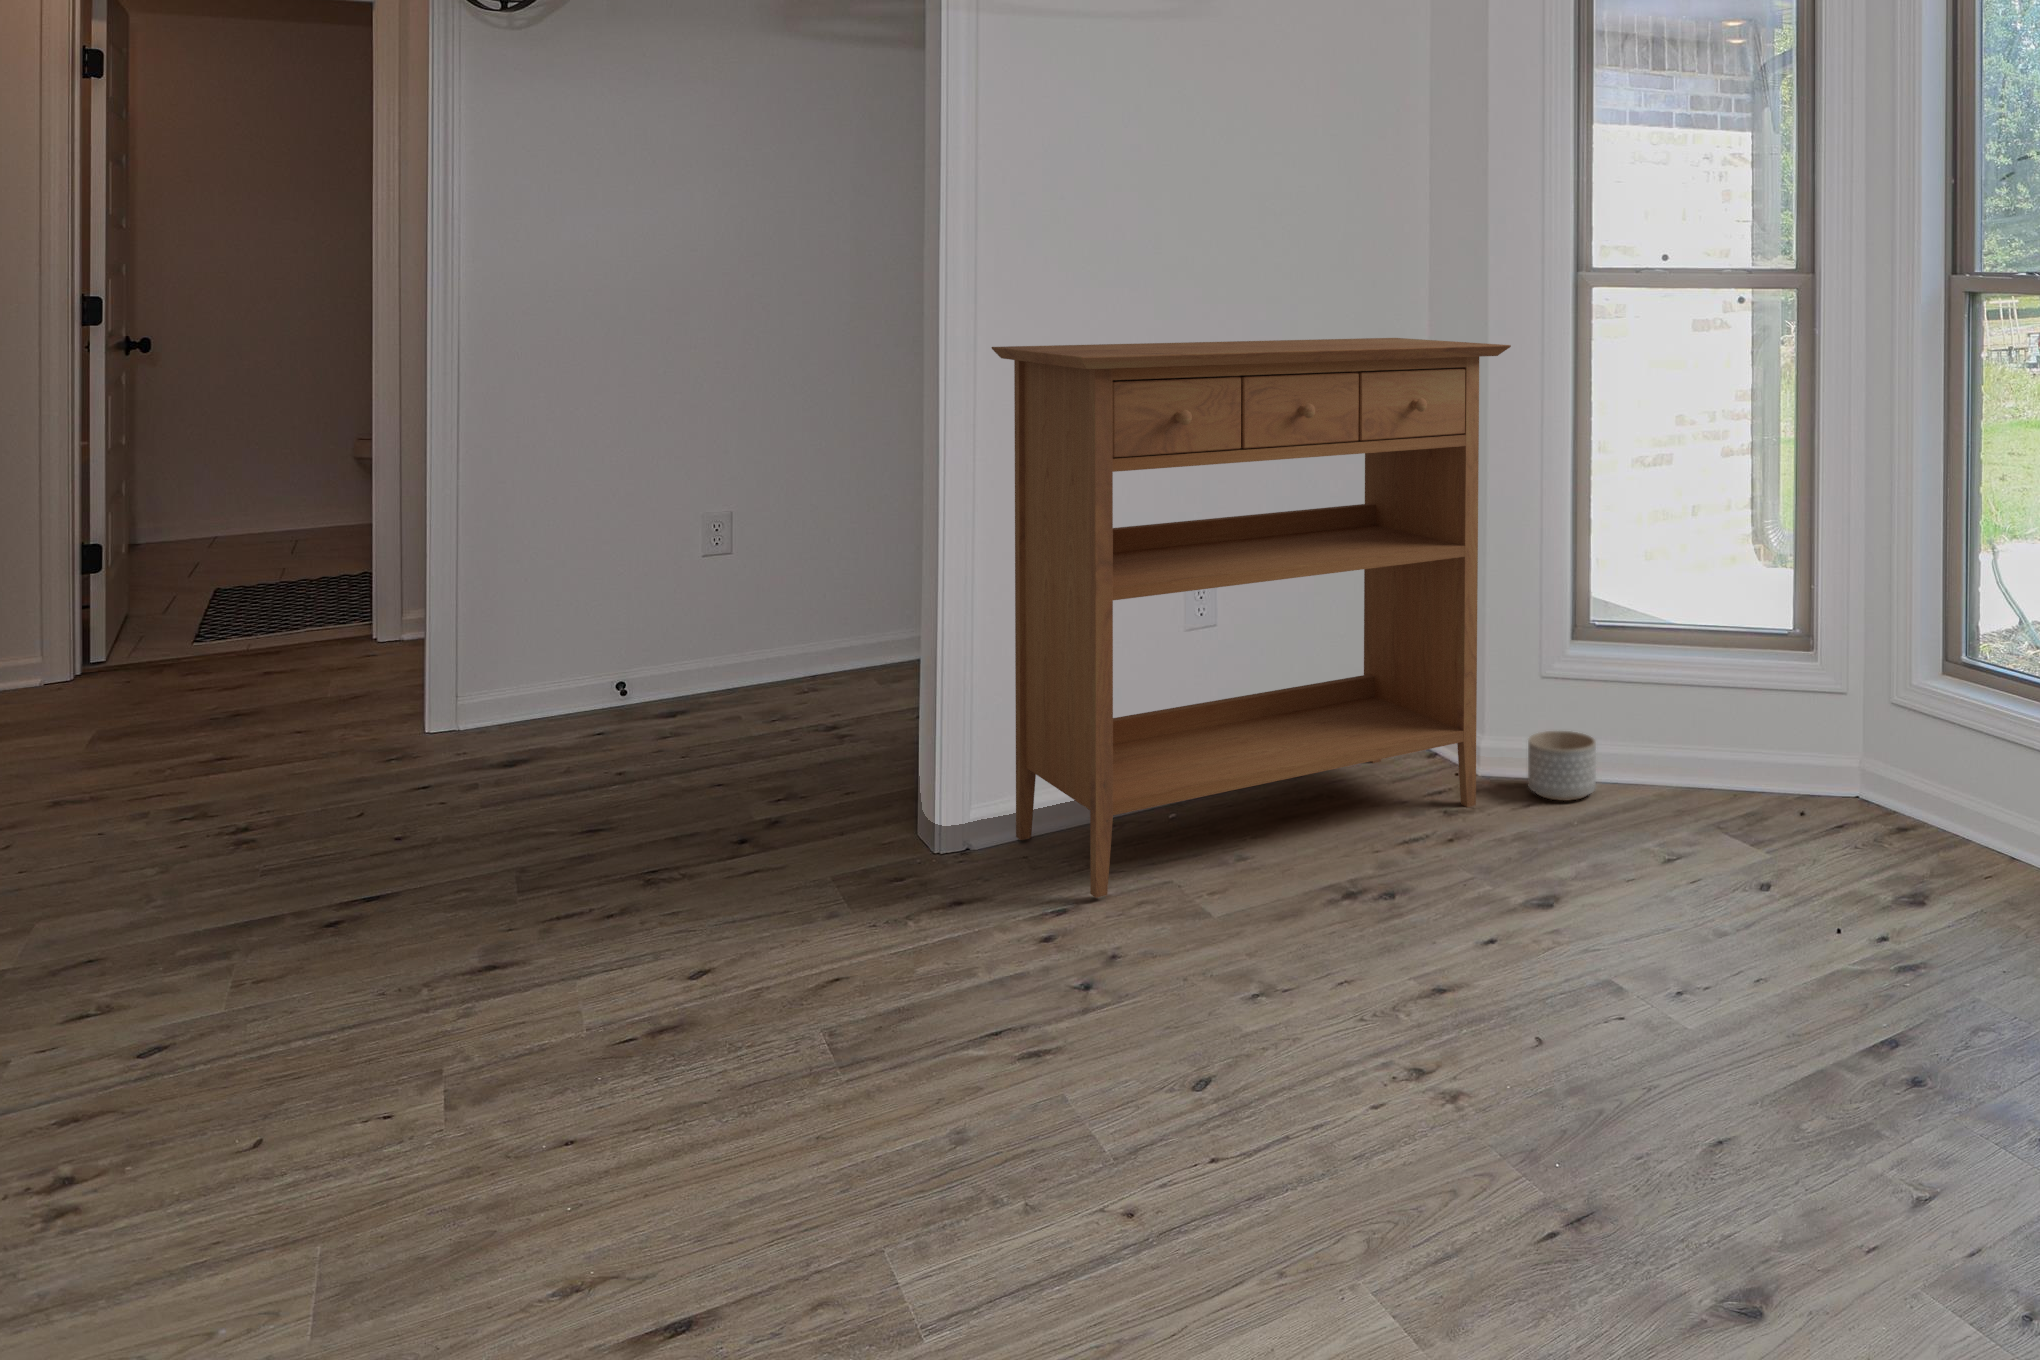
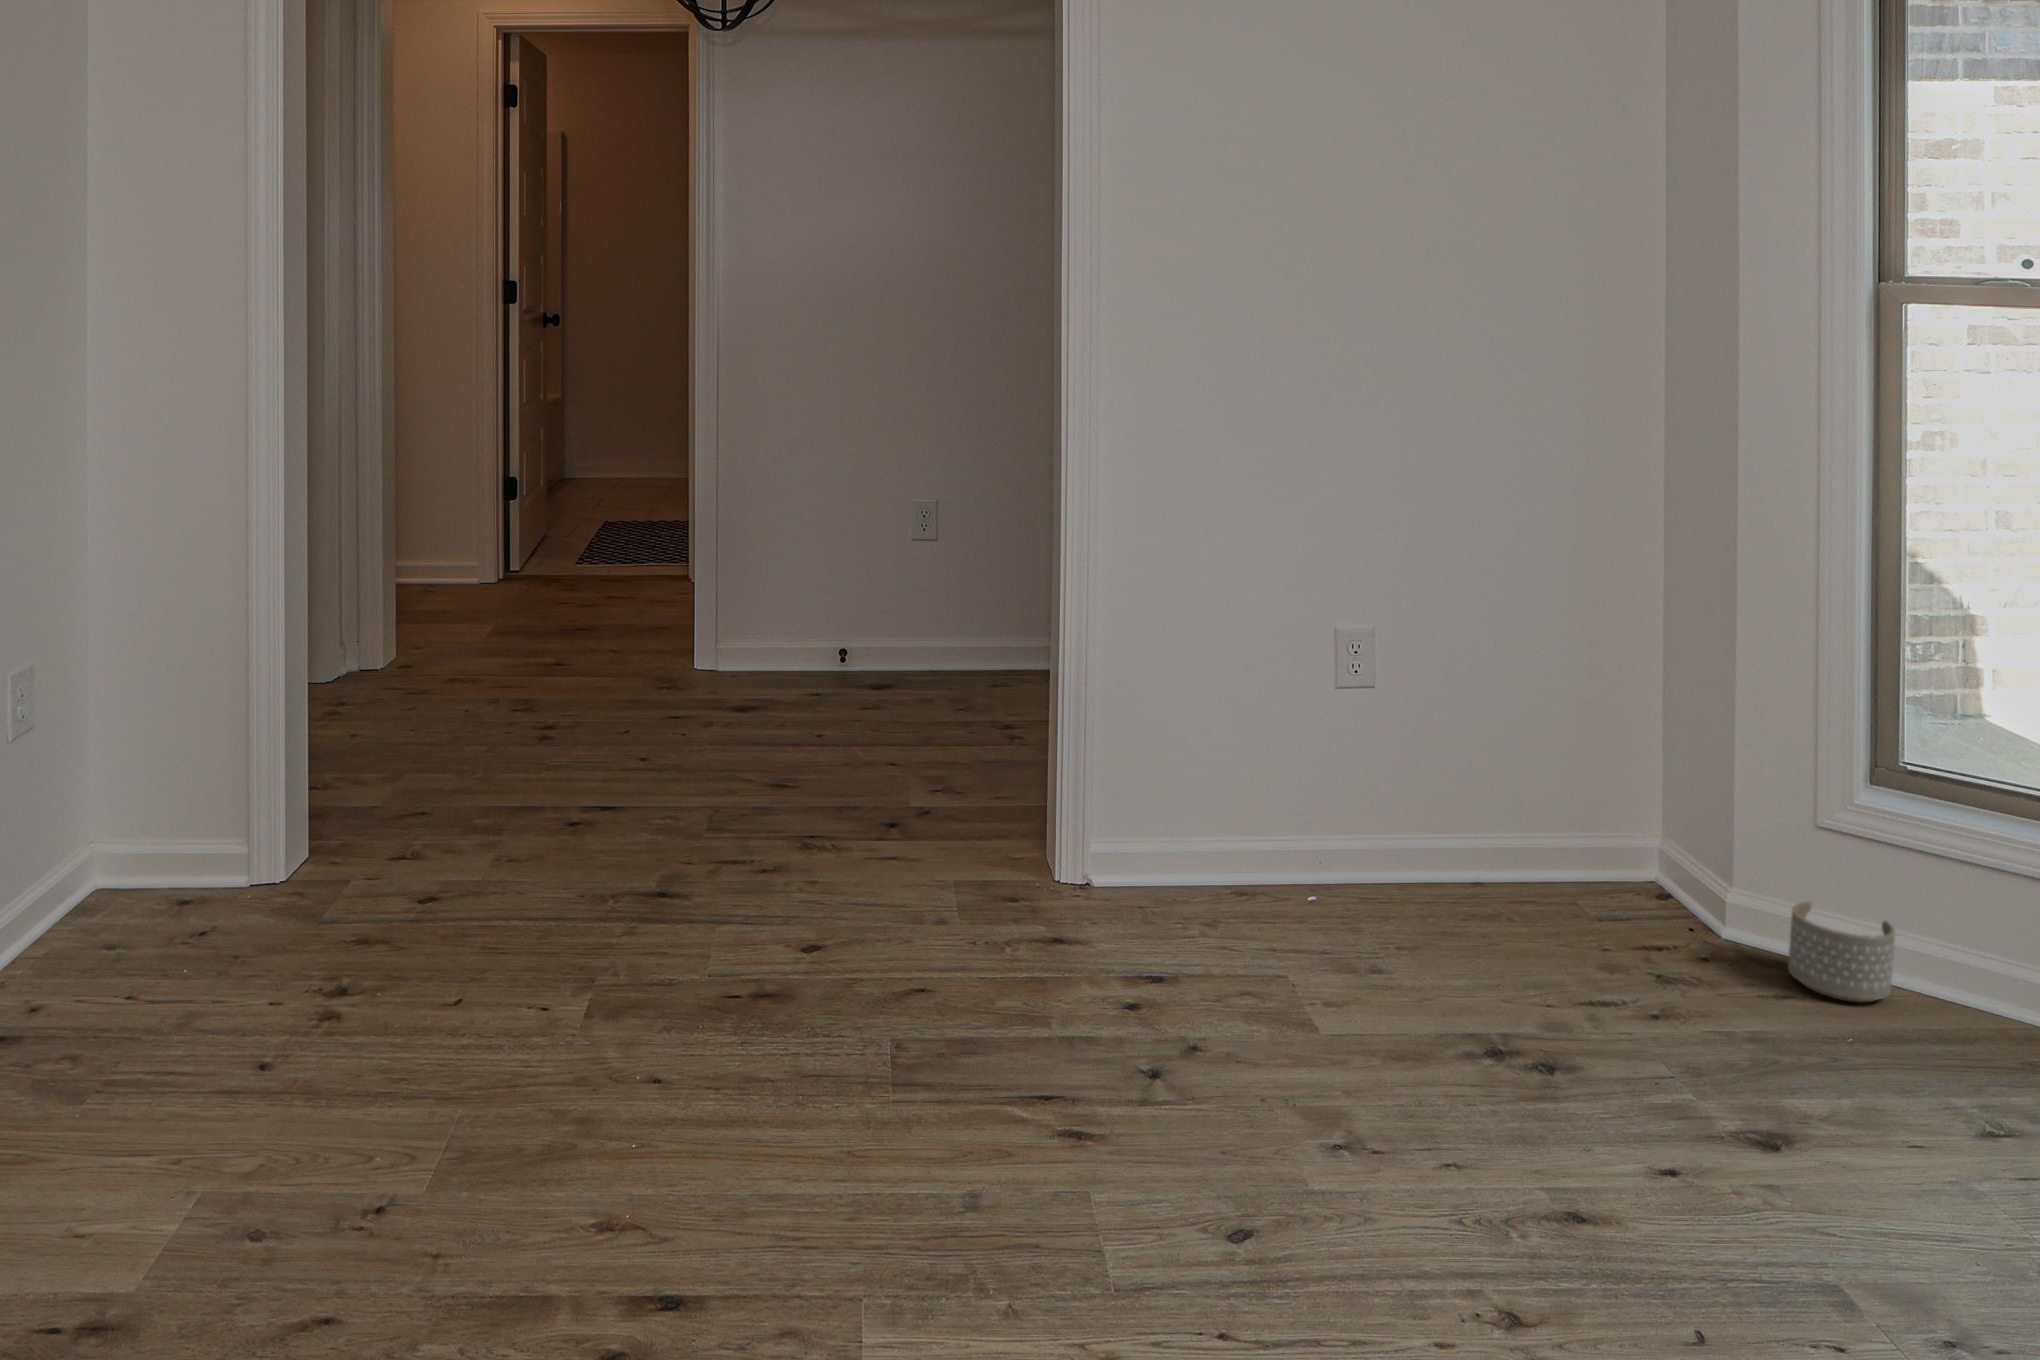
console table: present [992,338,1511,898] -> none [1142,359,1790,977]

